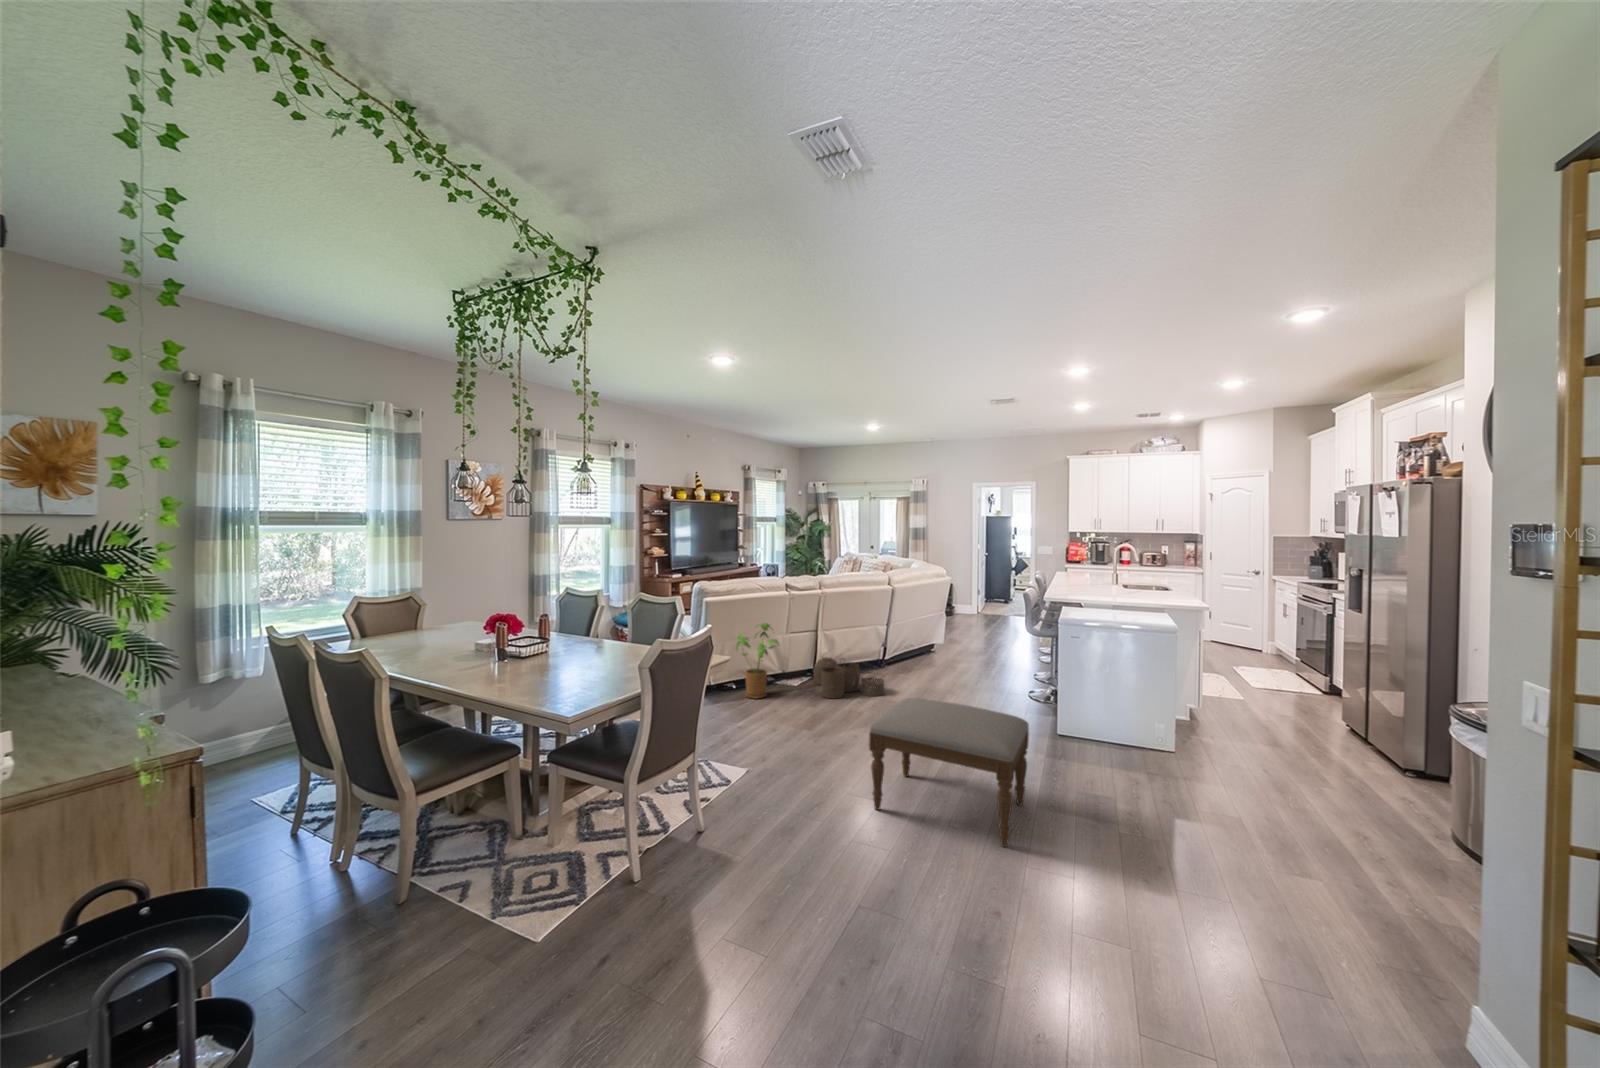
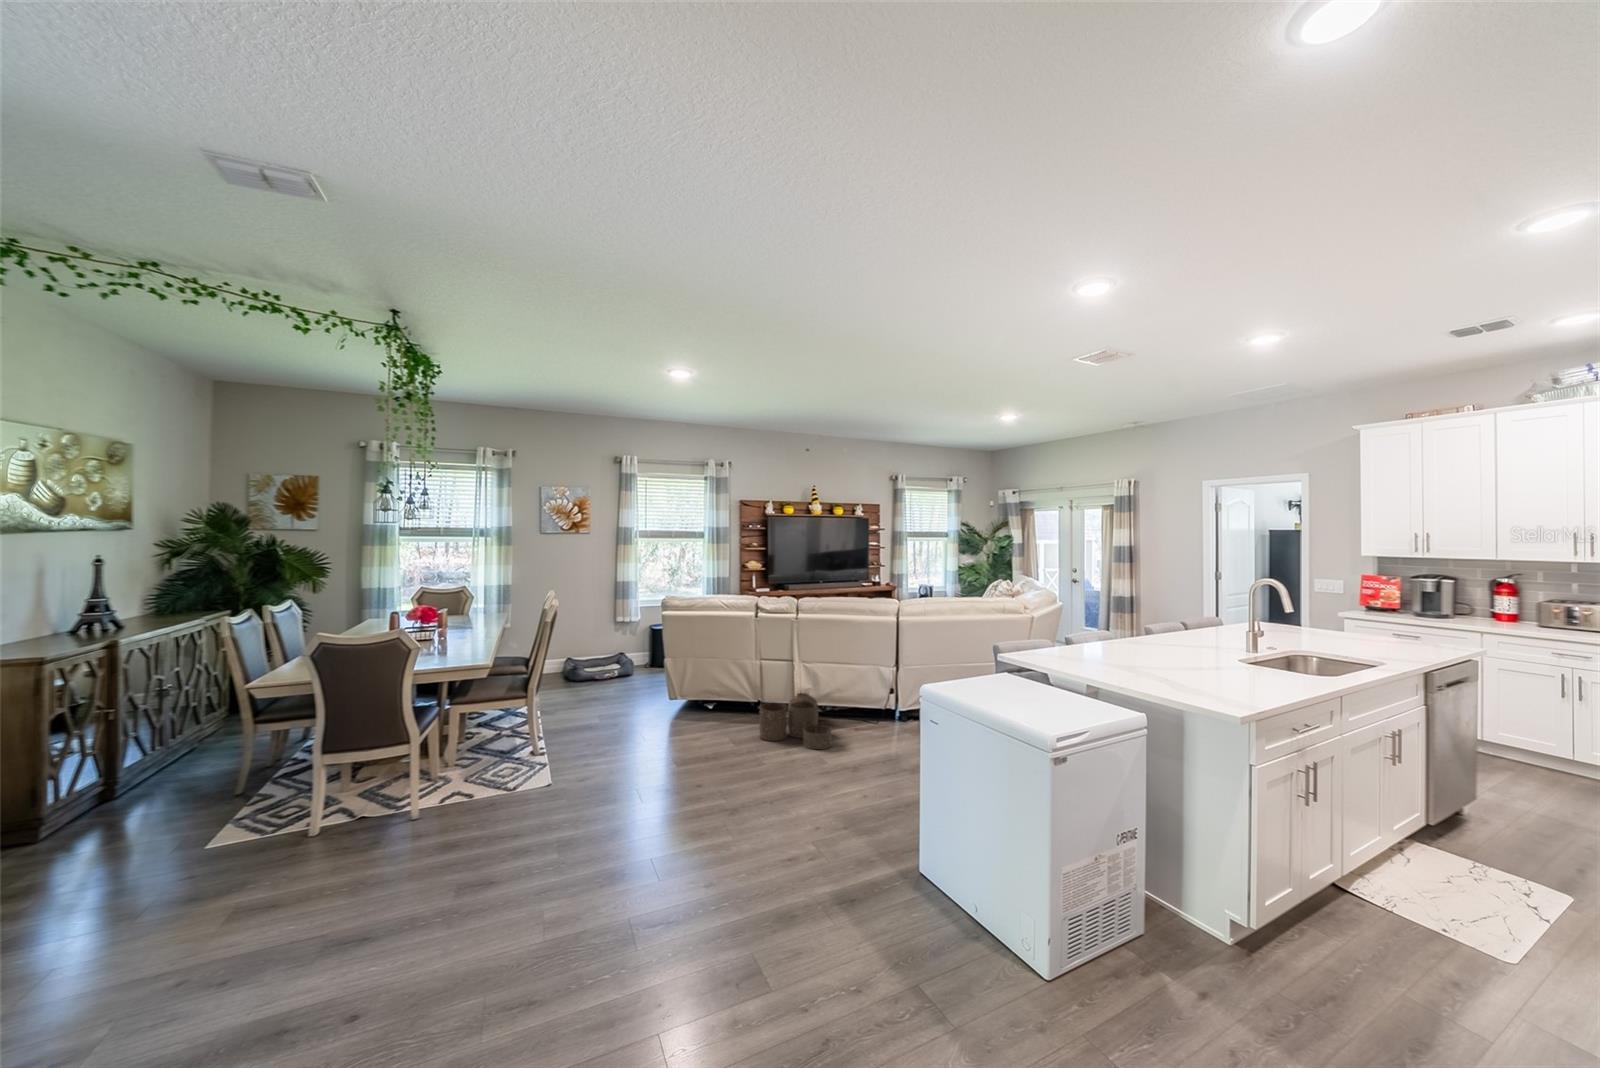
house plant: present [735,623,778,699] -> none [693,642,737,722]
ottoman: present [869,698,1029,847] -> none [512,742,658,947]

